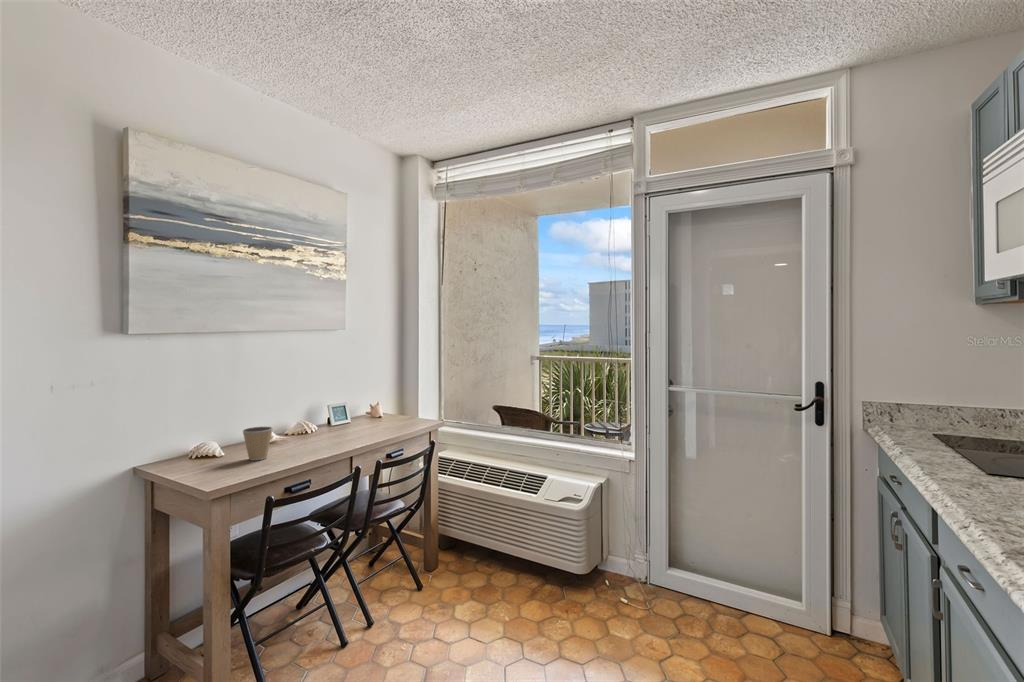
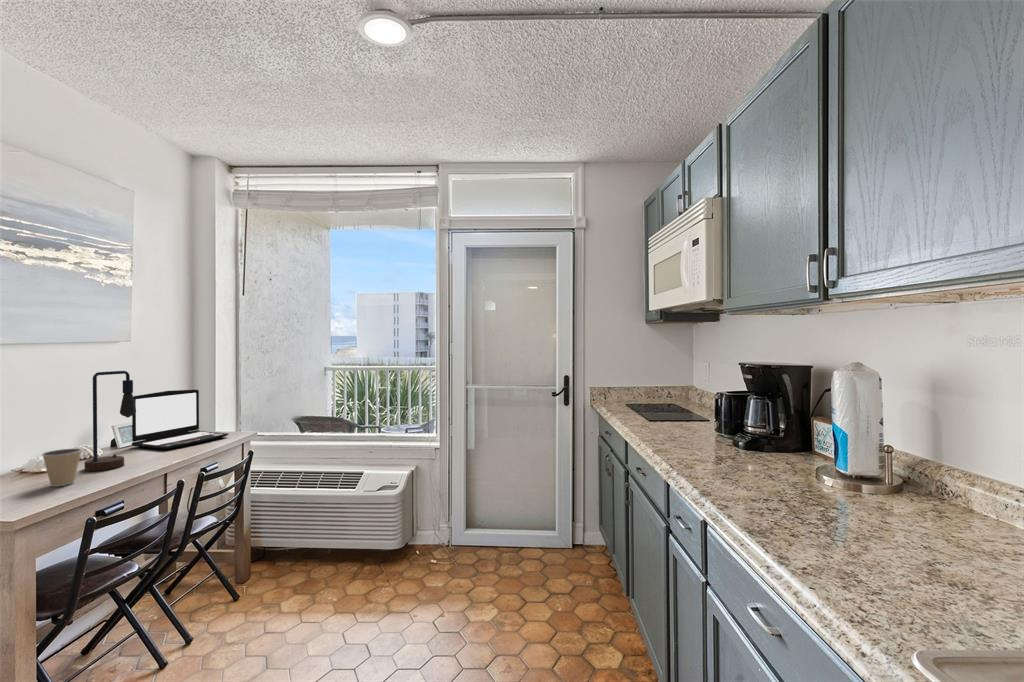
table lamp: none [287,357,330,448] -> present [85,371,136,471]
laptop: none [341,378,420,433] -> present [132,390,228,449]

